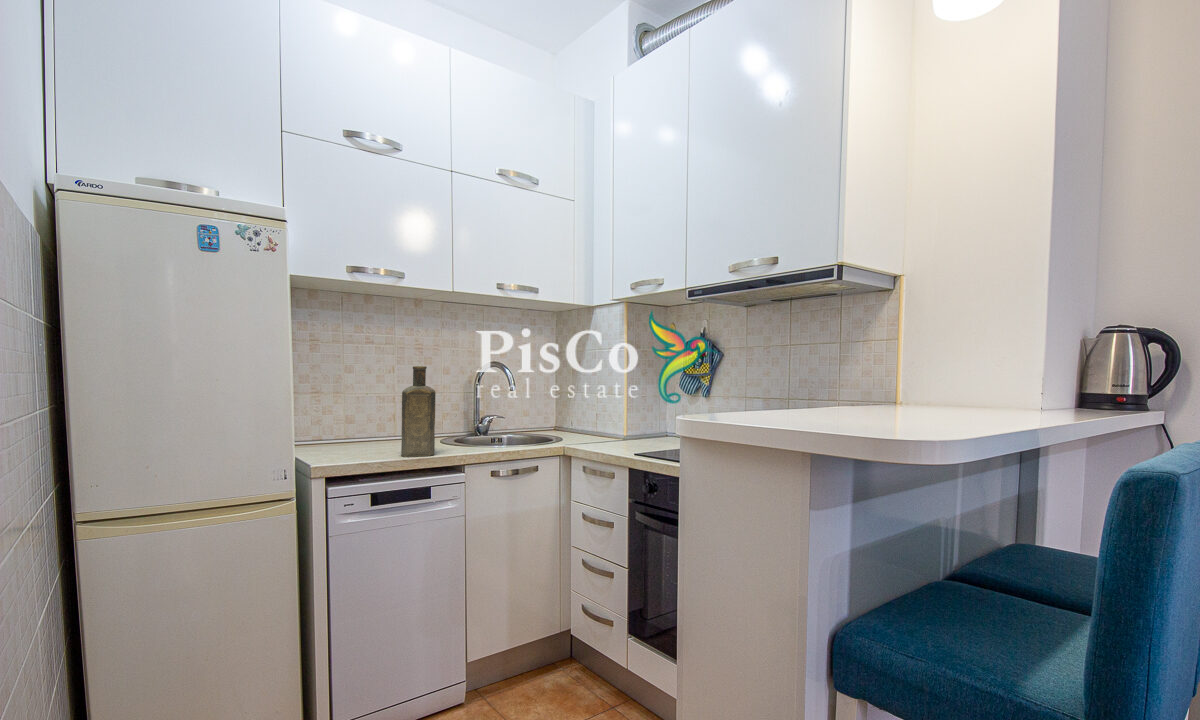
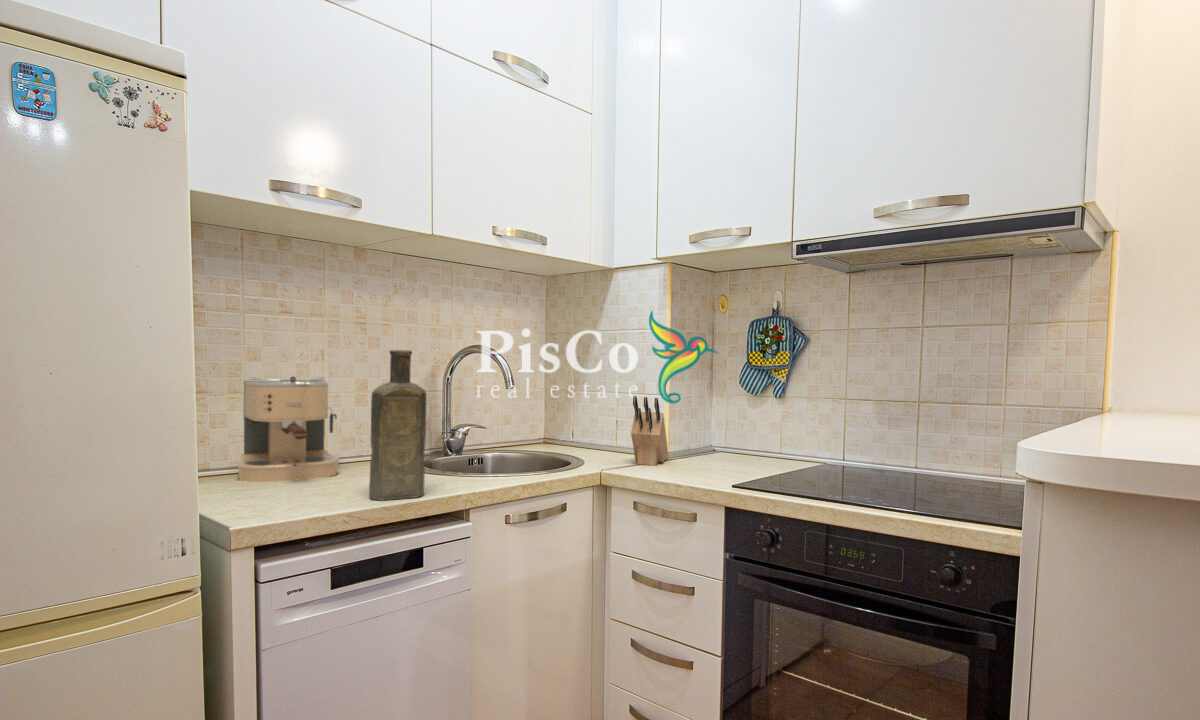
coffee maker: none [339,383,401,447] -> present [238,377,339,482]
knife block: none [593,395,629,443] -> present [631,396,668,466]

